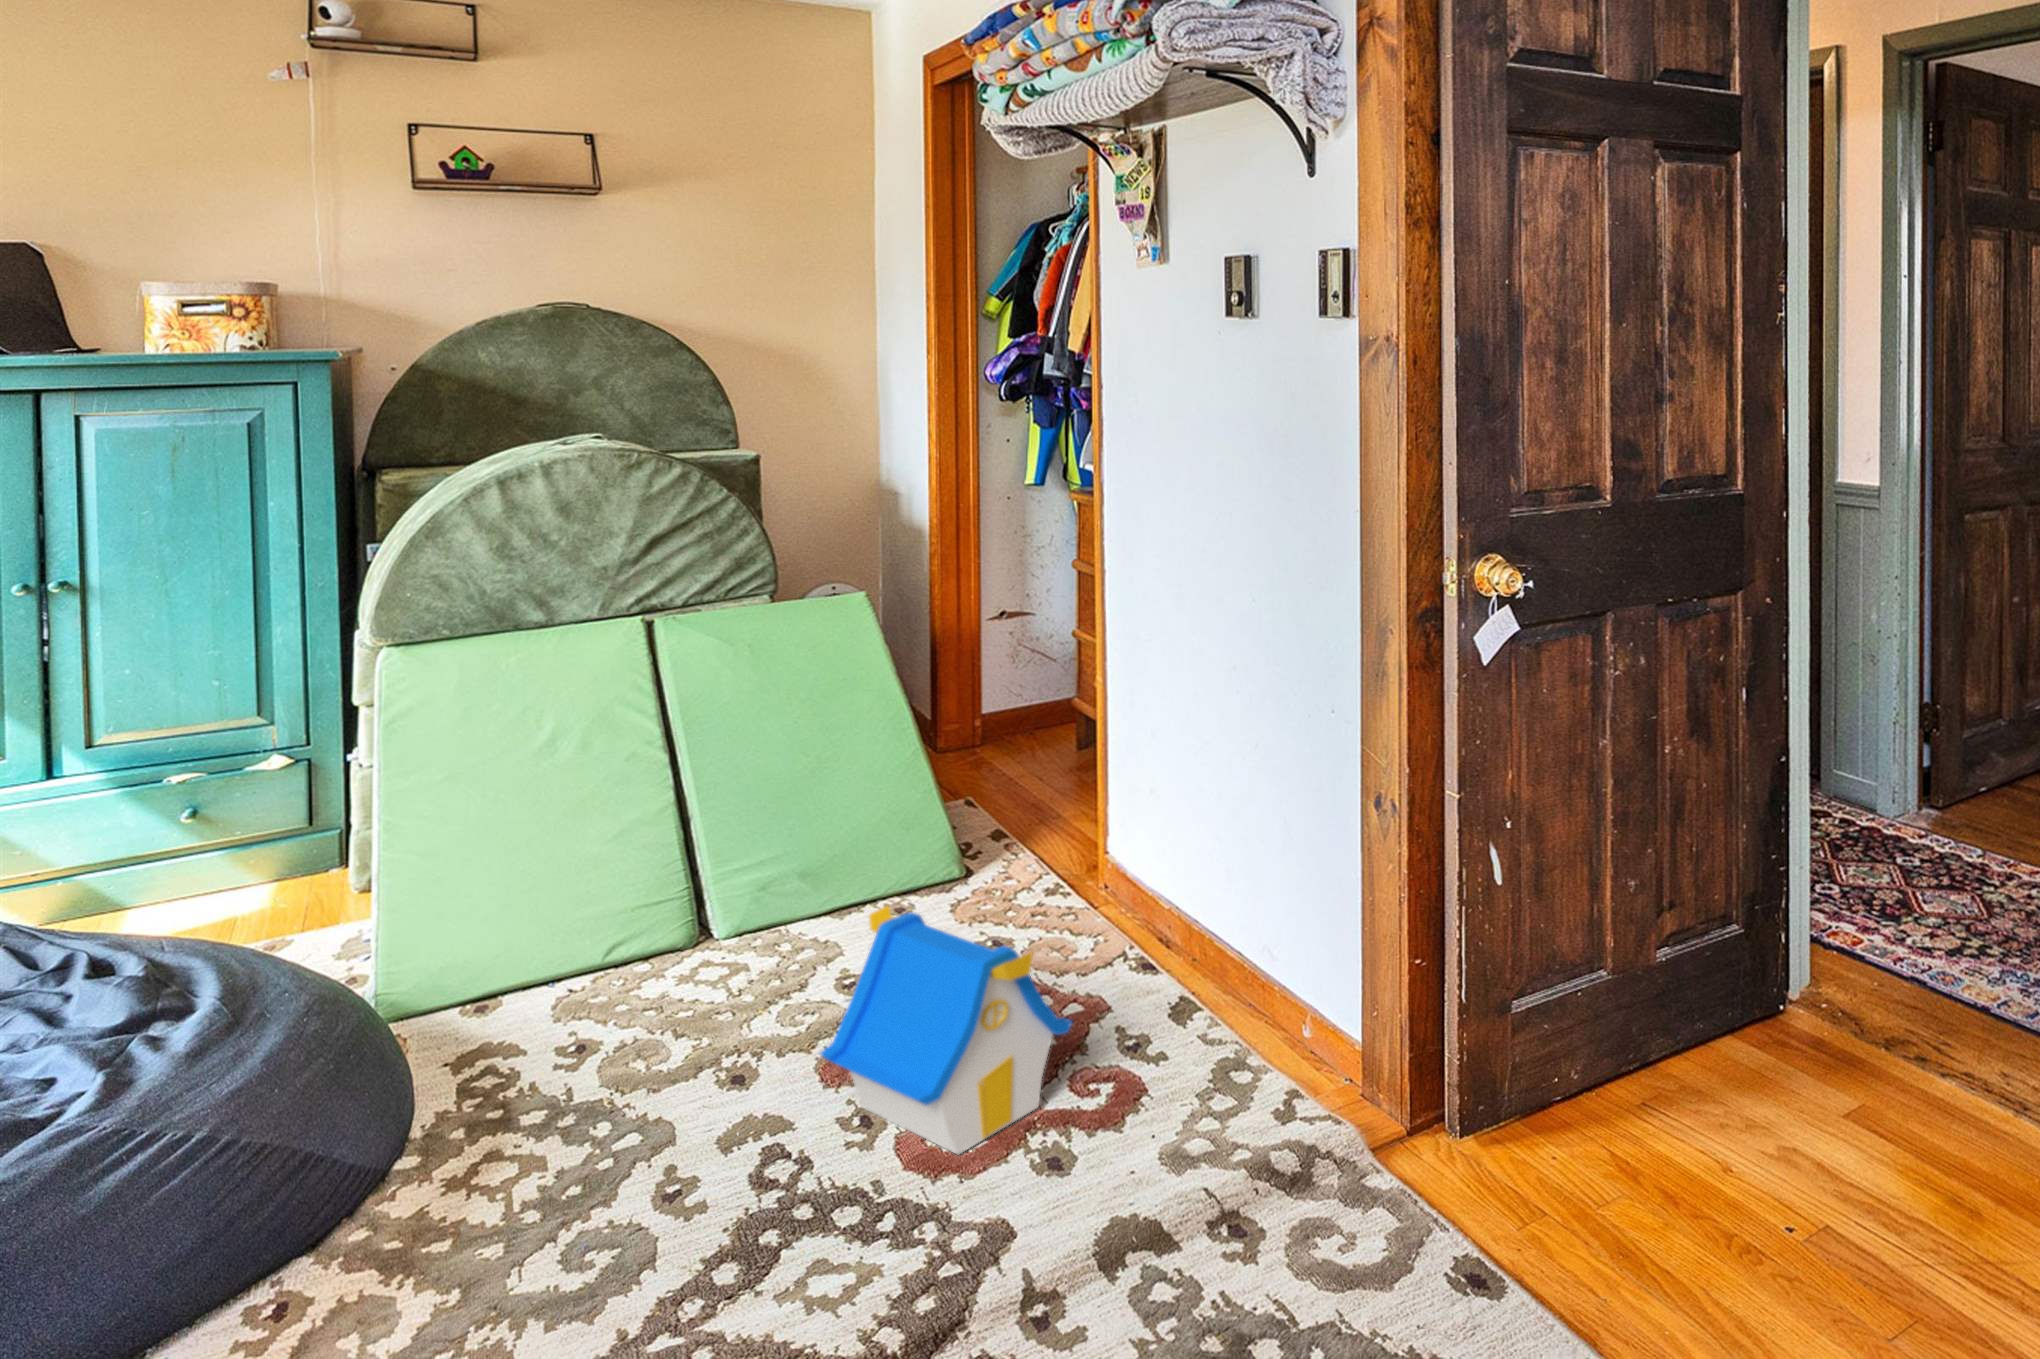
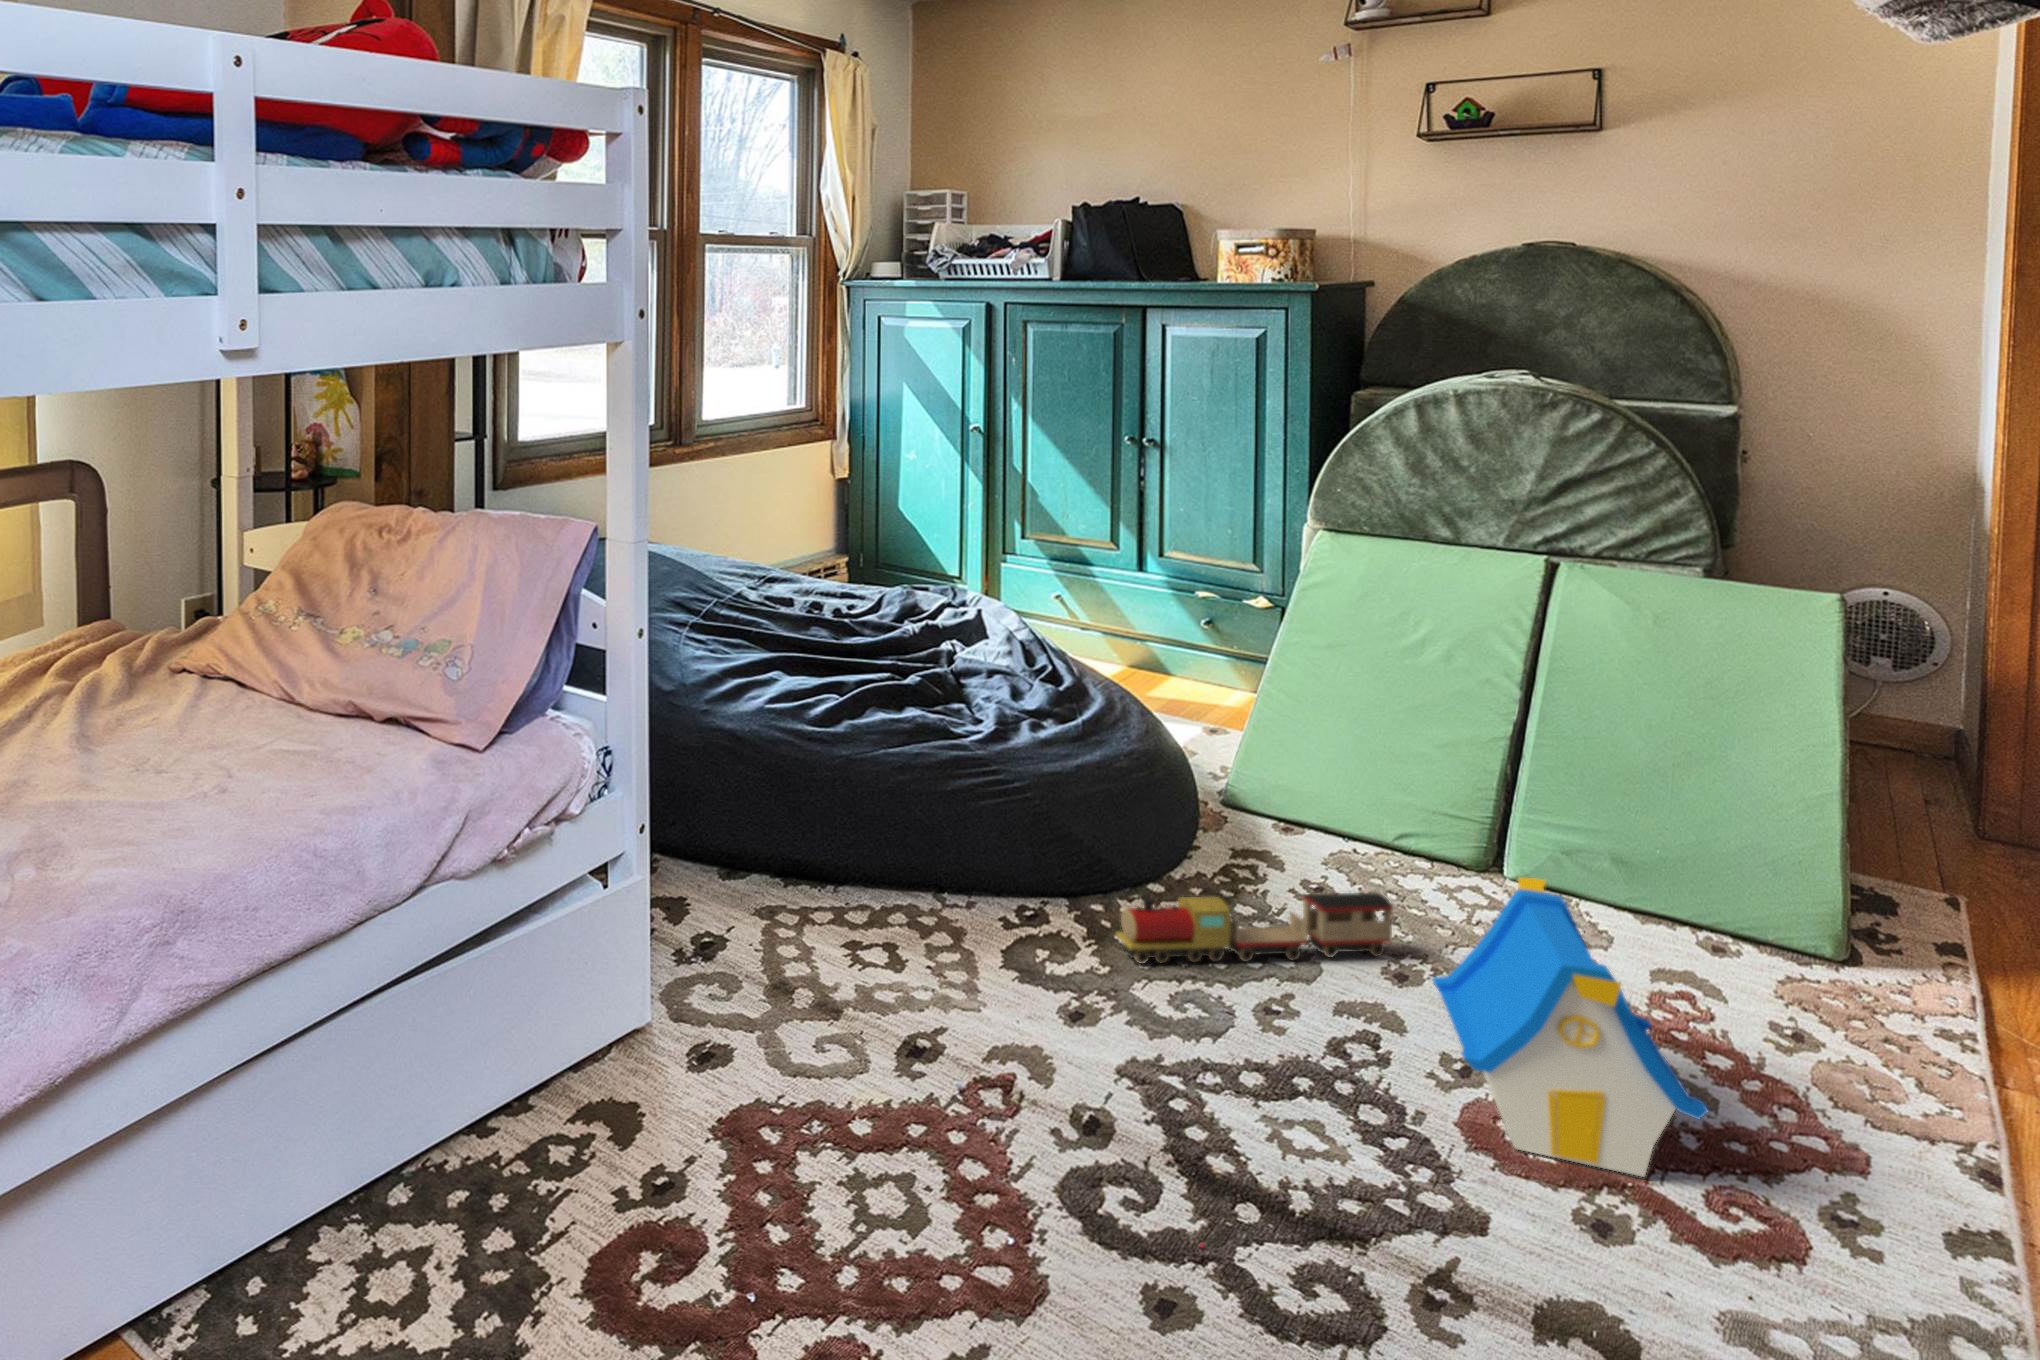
toy train: none [440,1010,711,1258] -> present [1116,892,1393,964]

